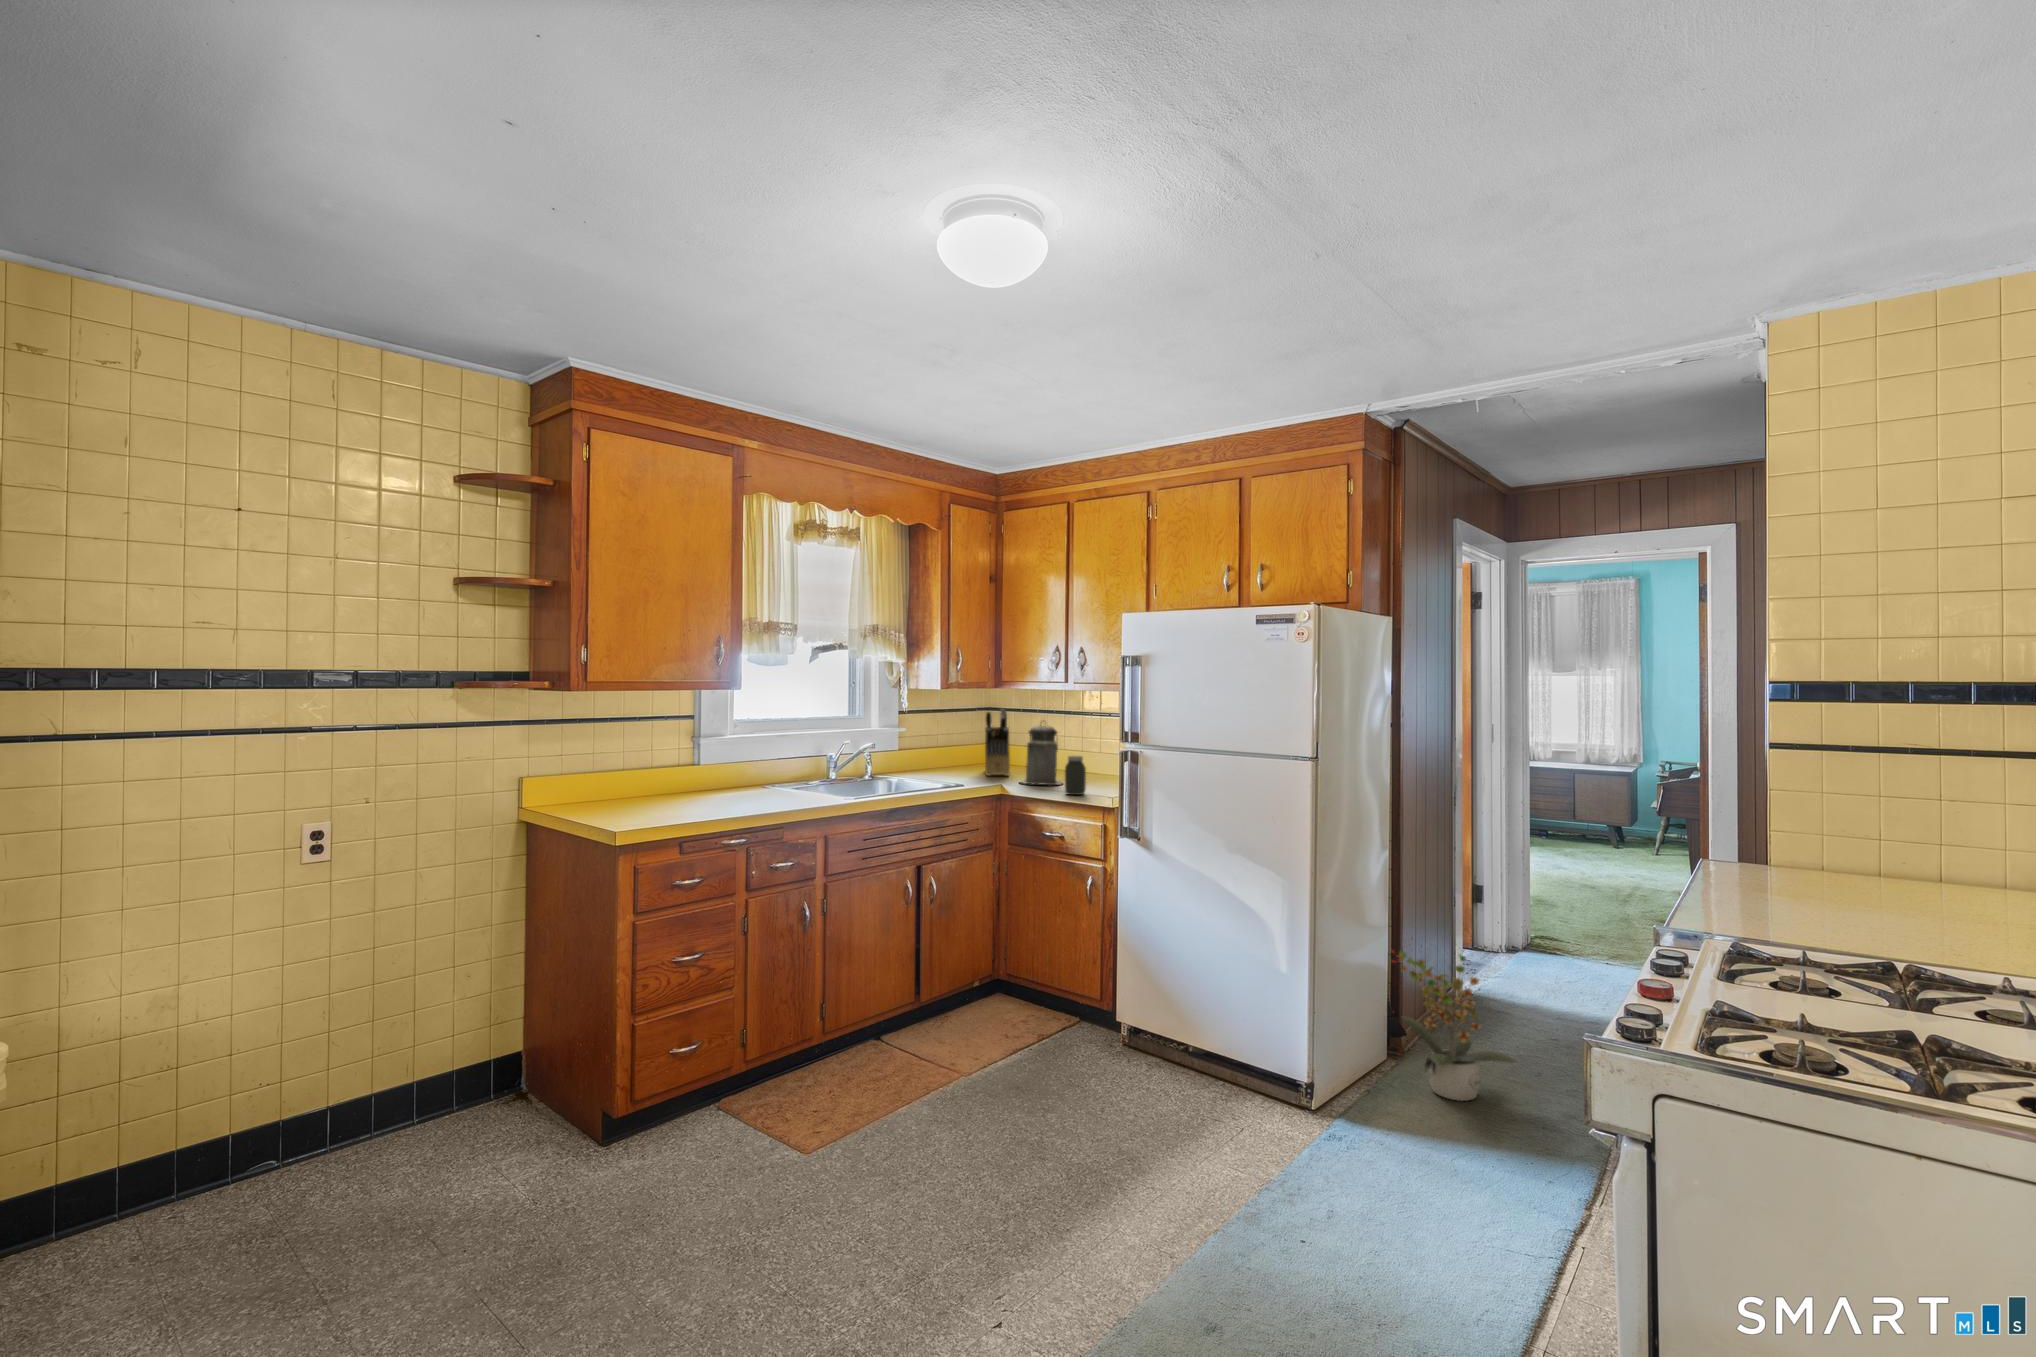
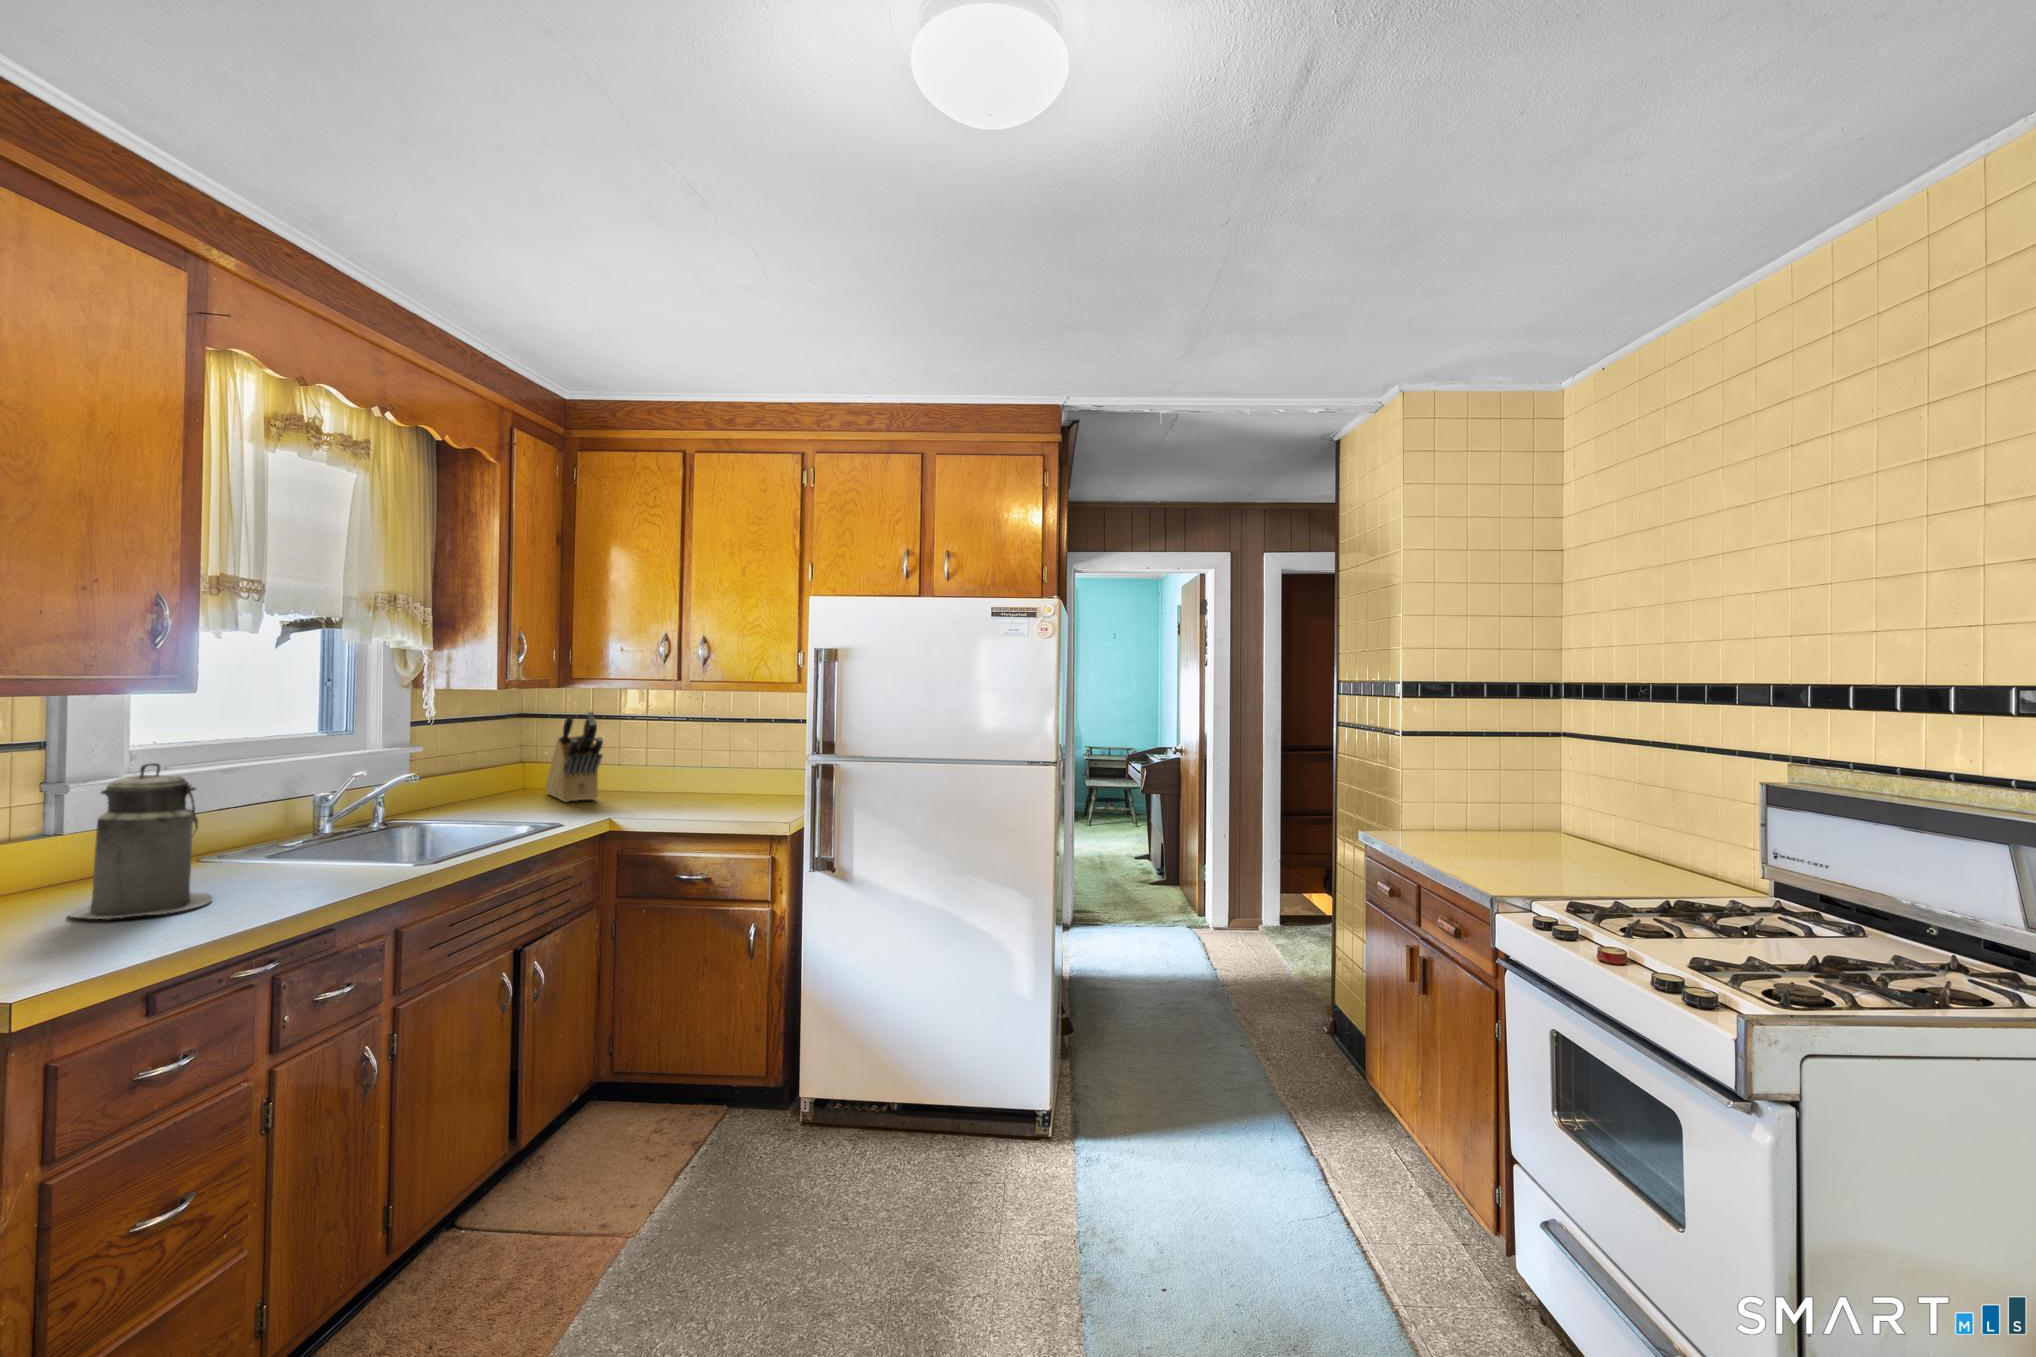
canister: present [1021,720,1062,785] -> present [69,763,213,919]
jar: present [1065,755,1086,795] -> none [718,771,745,821]
potted plant: present [1391,951,1517,1101] -> none [1077,932,1191,1081]

